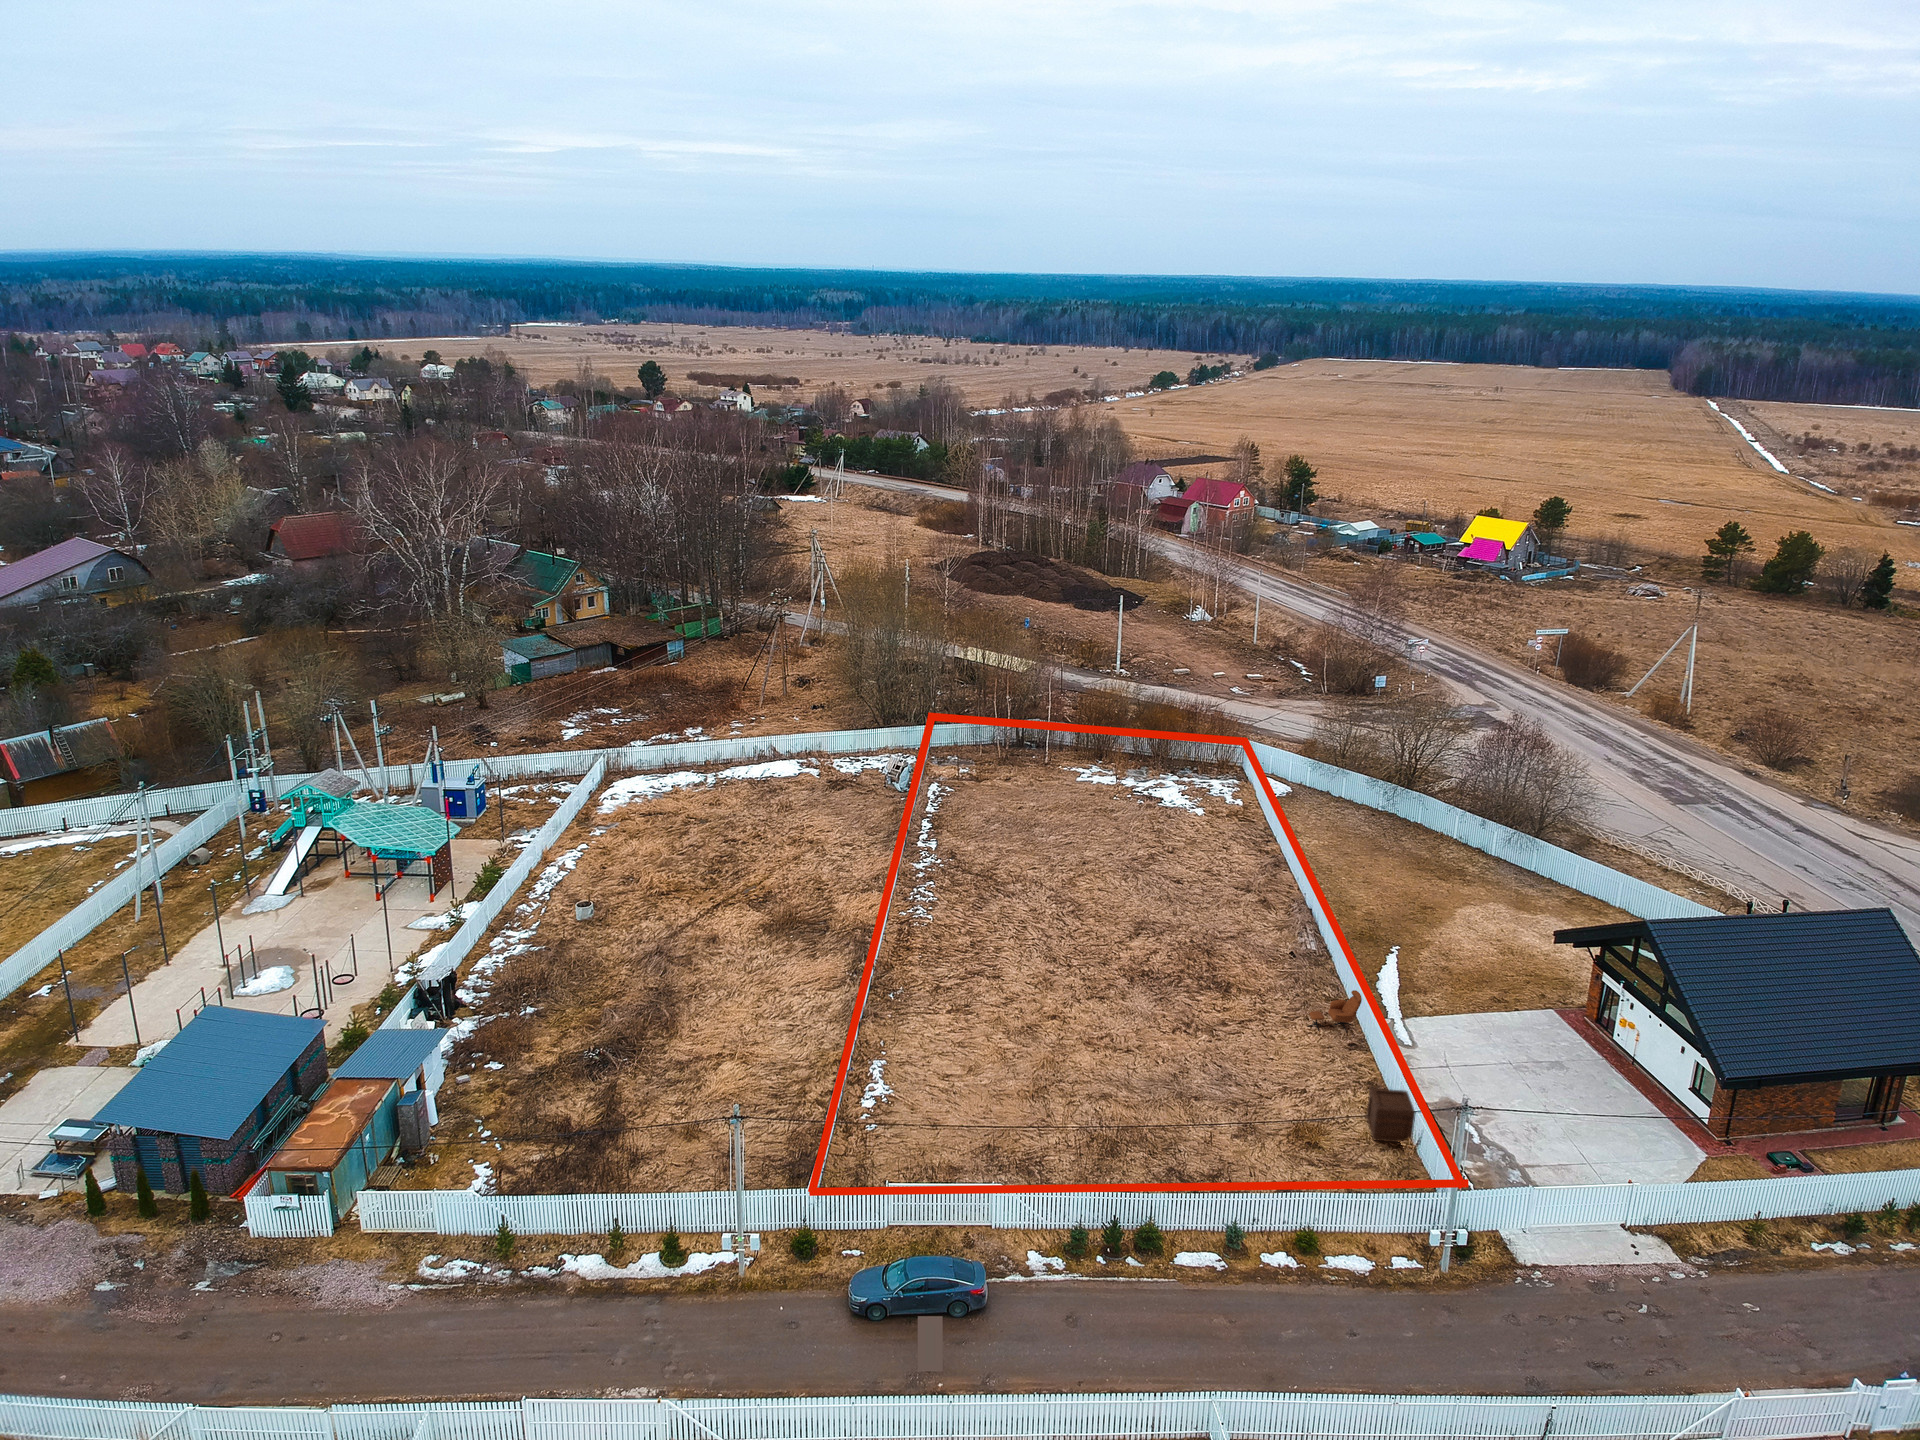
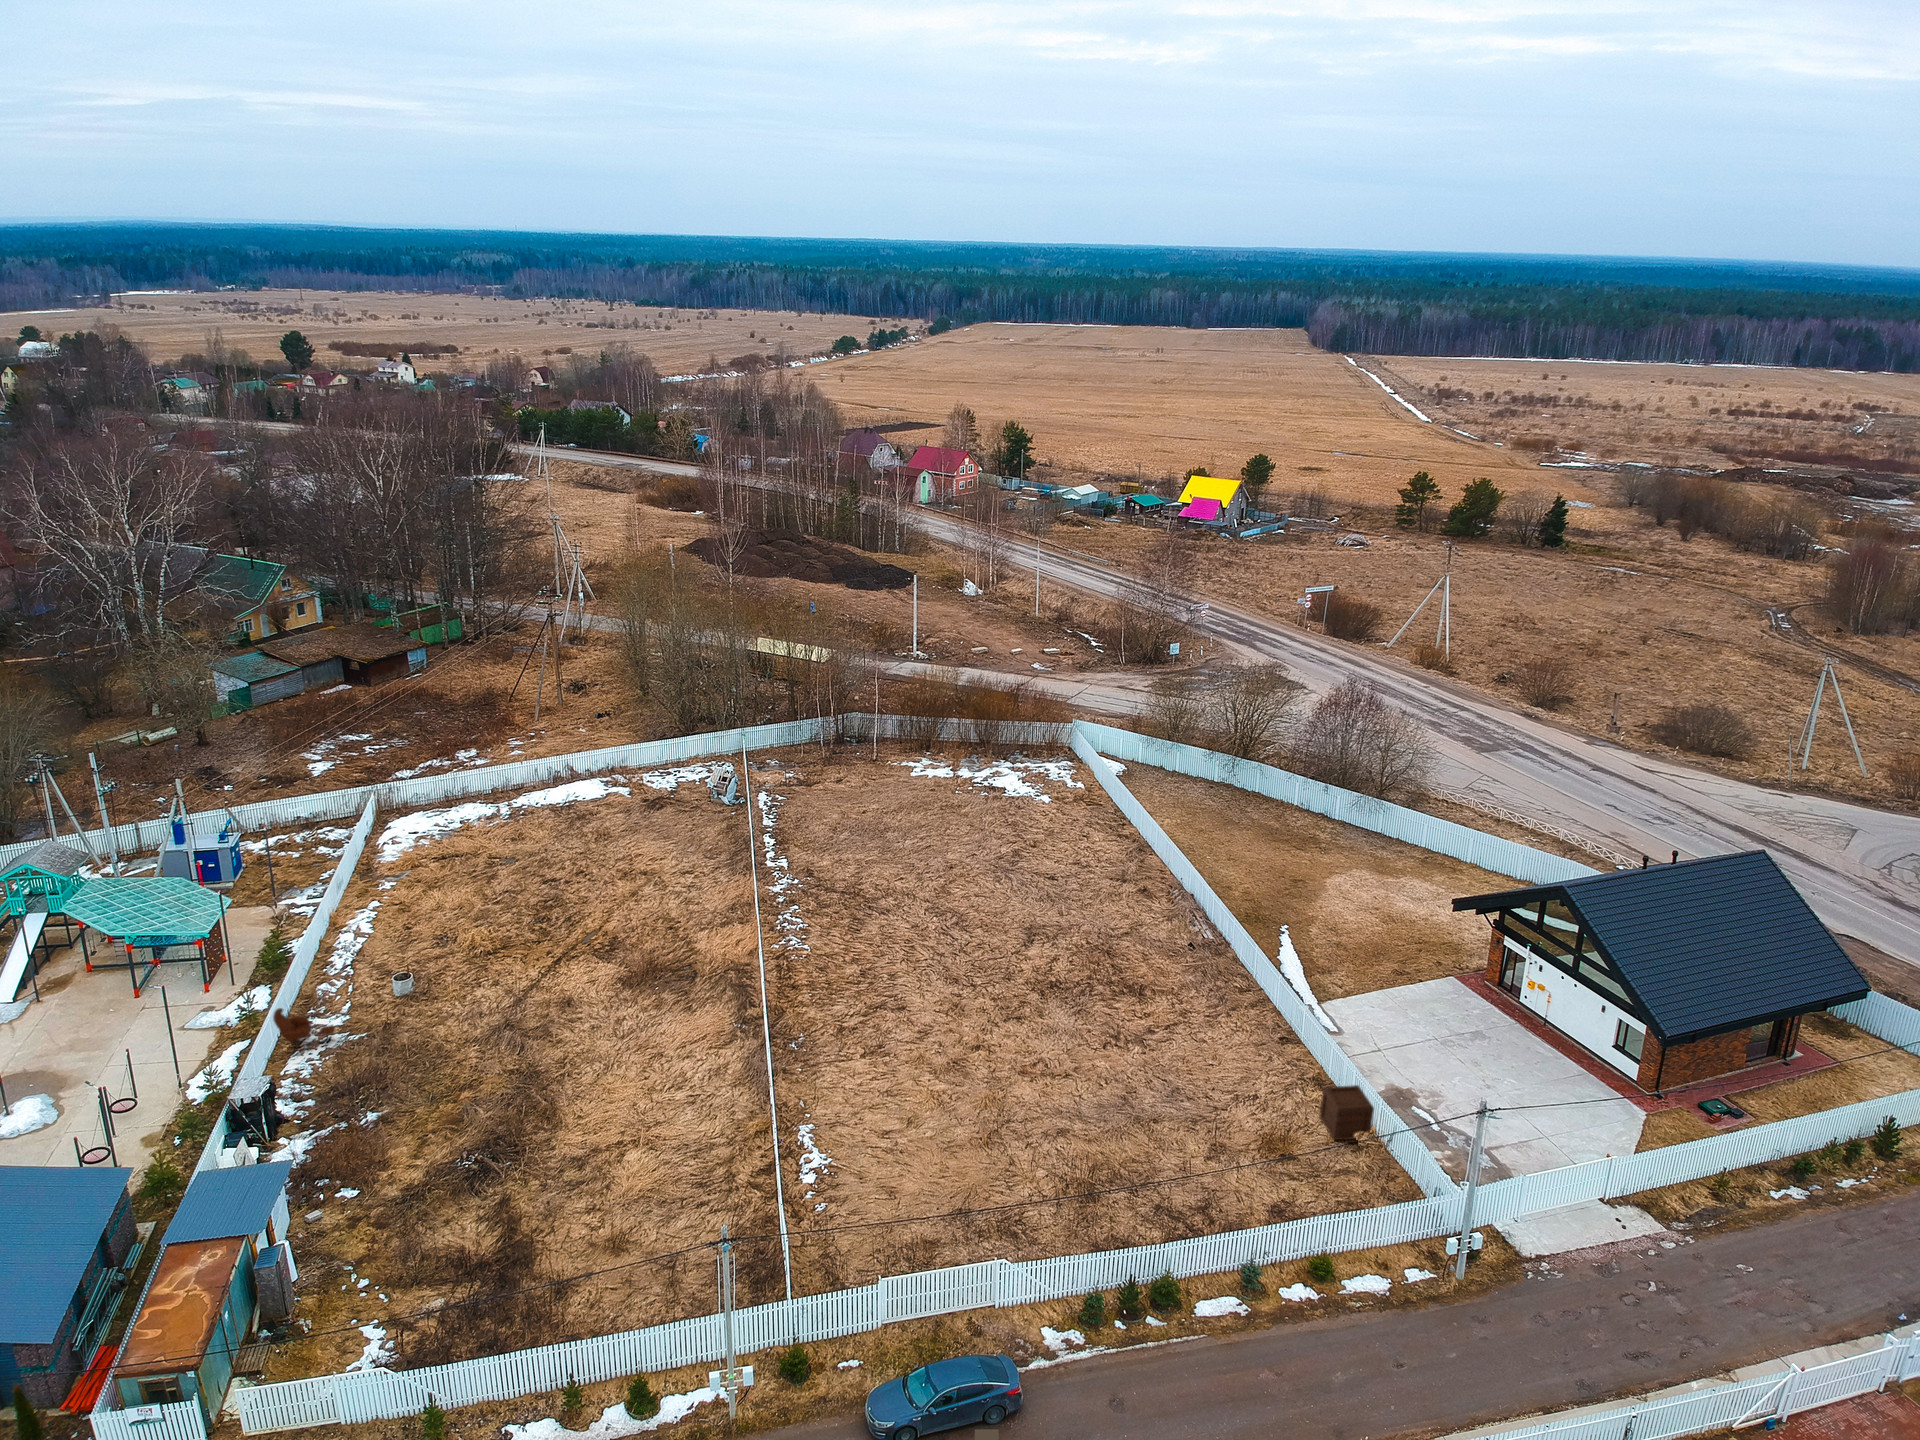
lounge chair: present [1307,990,1362,1033] -> present [273,1008,335,1046]

